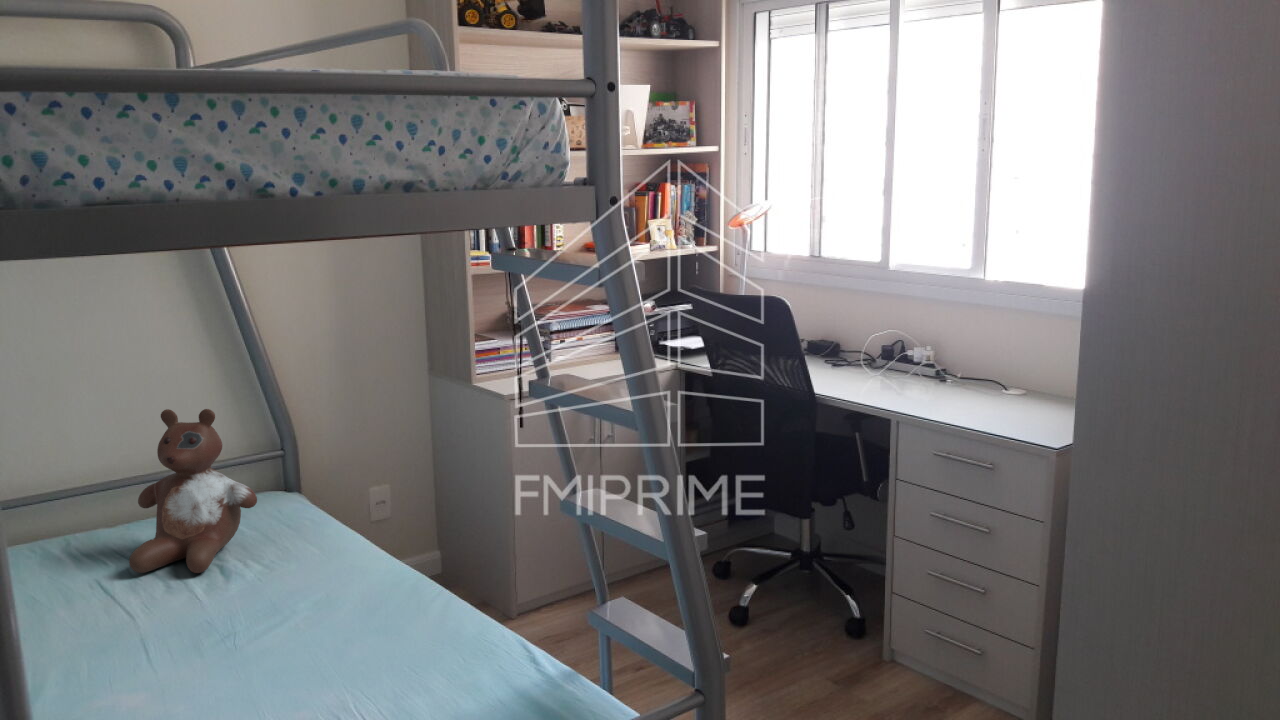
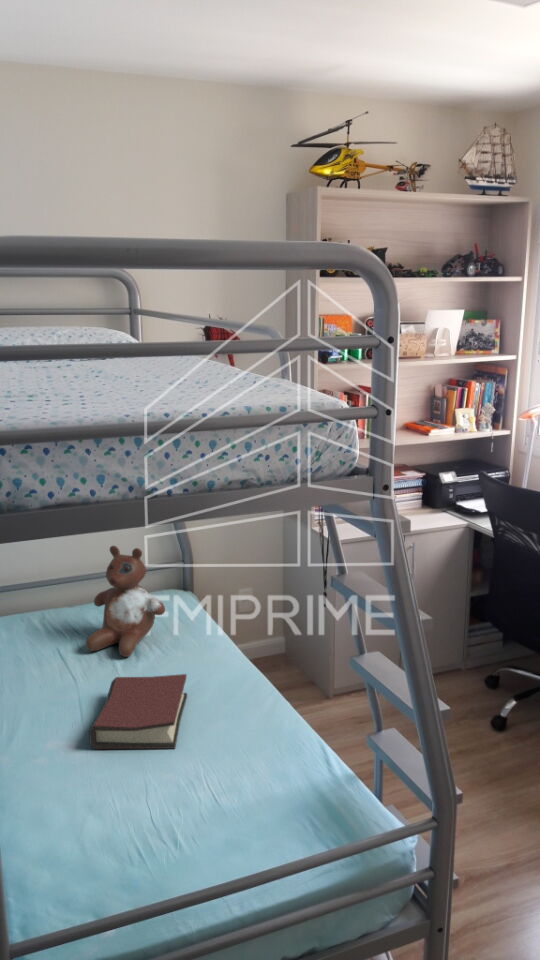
hardback book: none [153,573,306,688] -> present [89,674,187,749]

